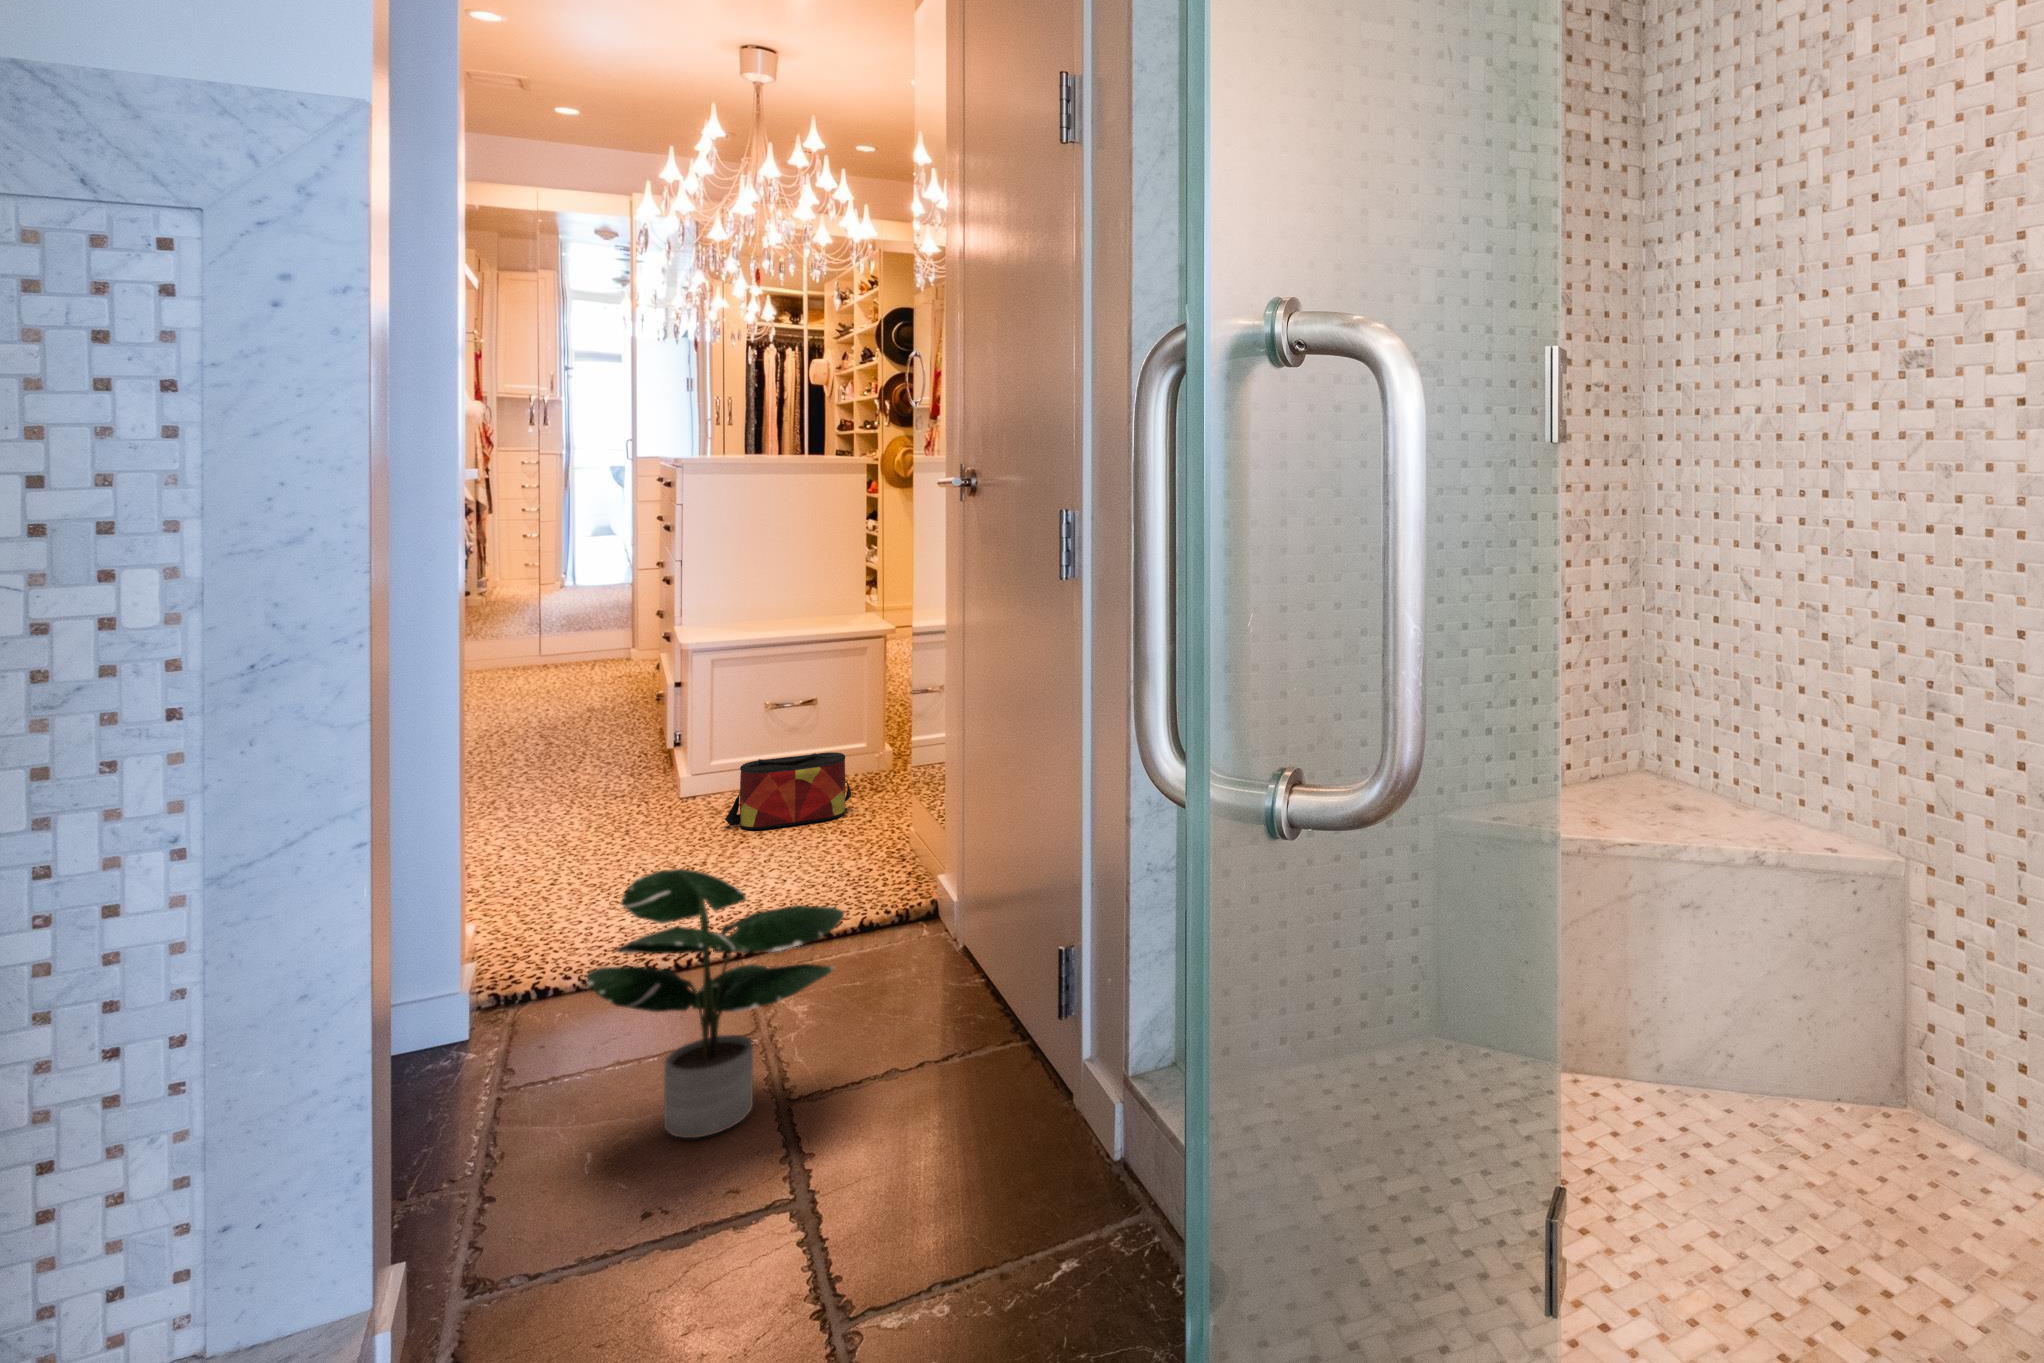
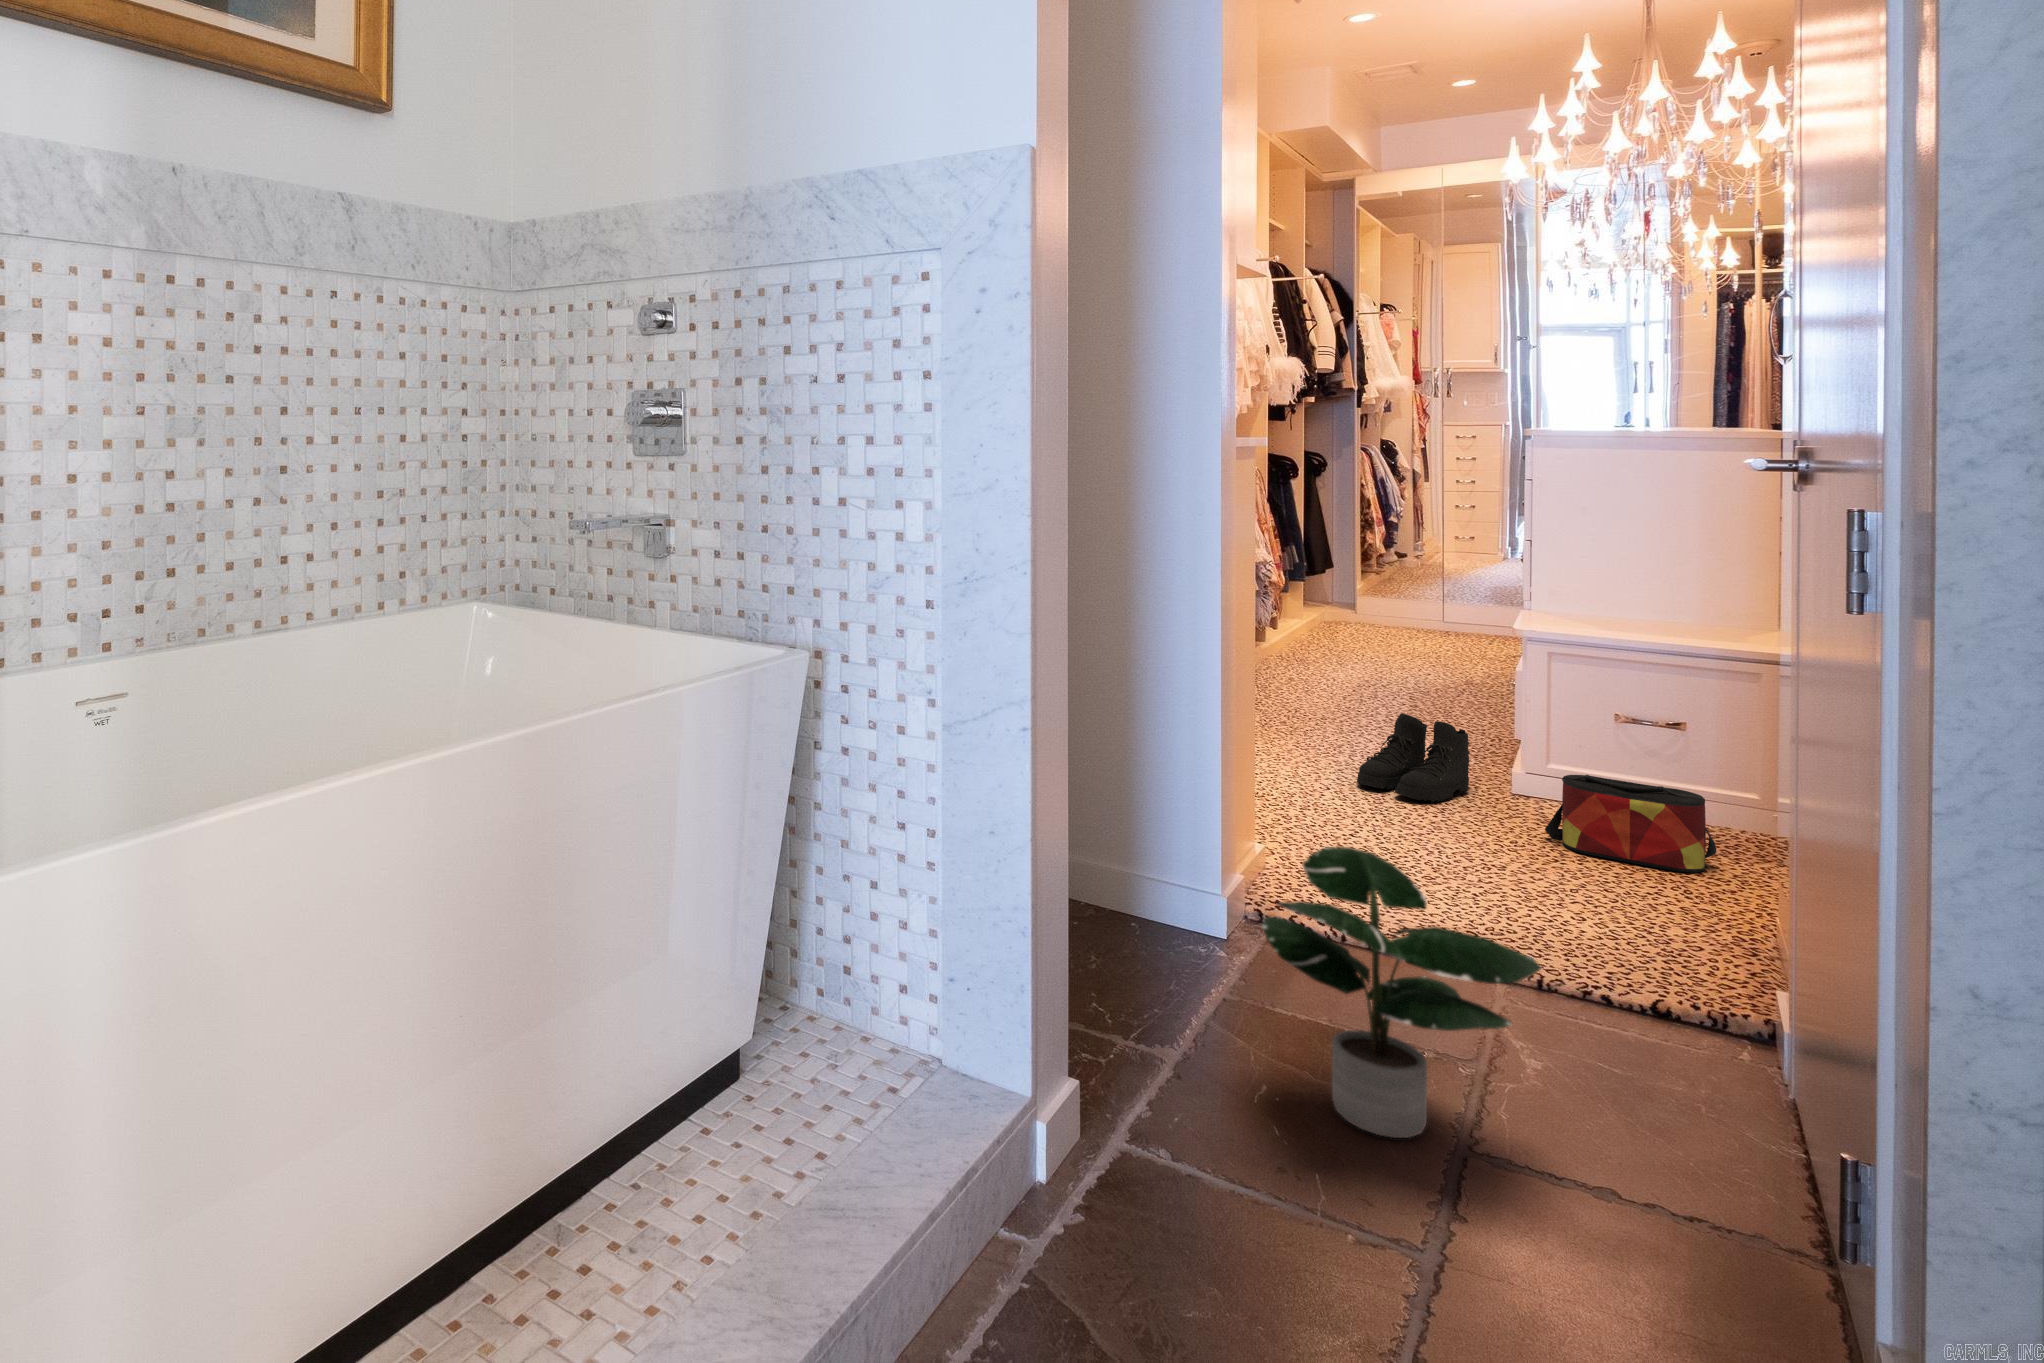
boots: none [533,746,643,832] -> present [1357,713,1470,802]

